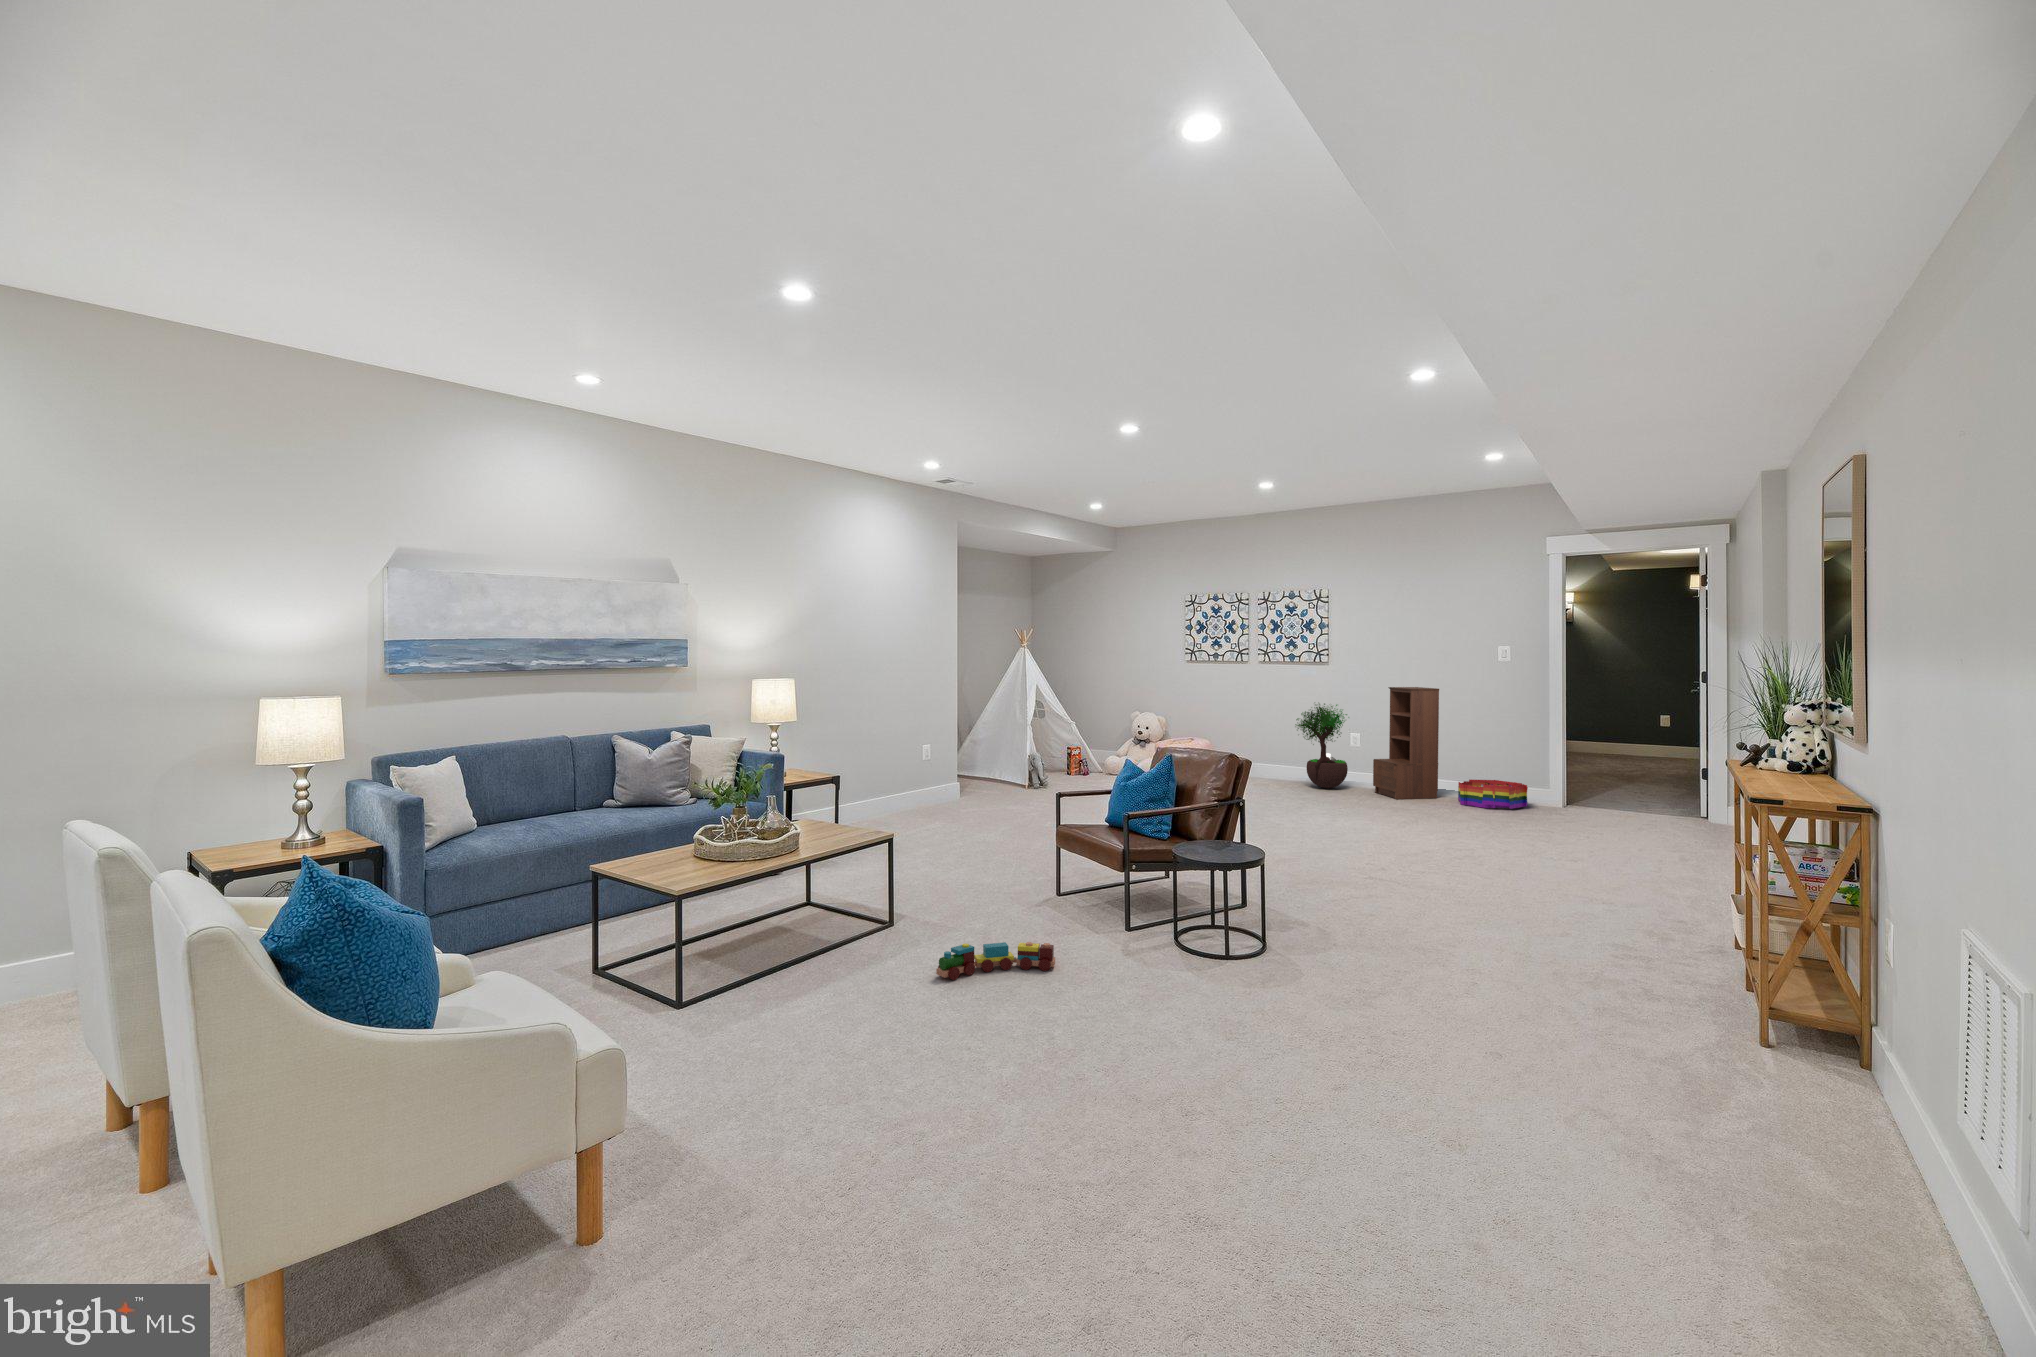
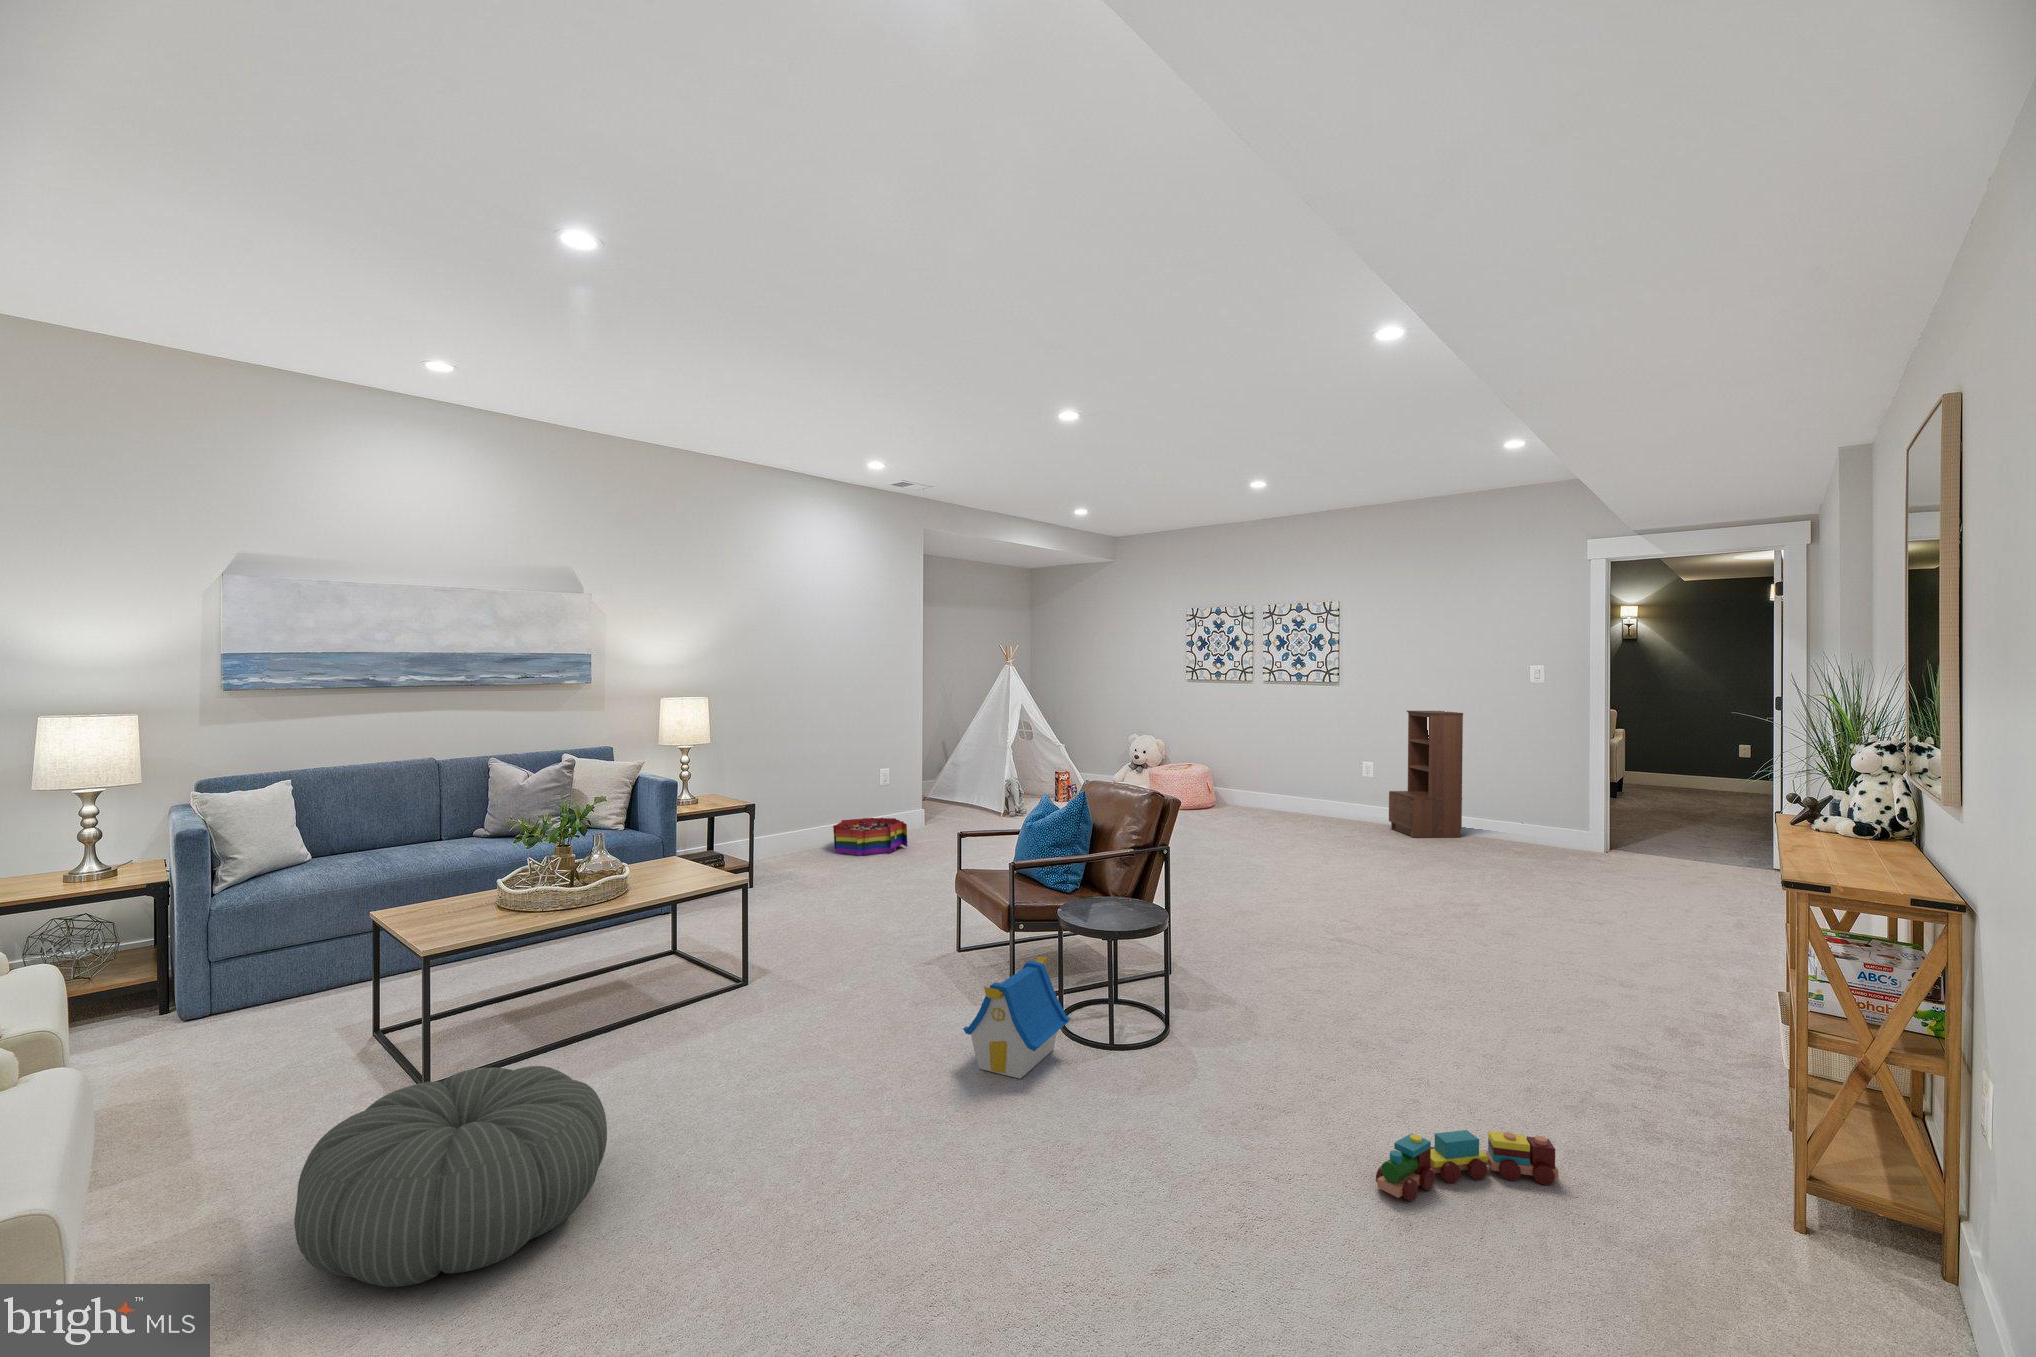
potted tree: present [1295,703,1348,788] -> none [1301,721,1362,822]
storage bin: present [1458,780,1528,809] -> present [833,818,907,856]
toy house: none [1110,887,1191,980] -> present [963,957,1070,1079]
toy train: present [936,942,1055,980] -> present [1376,1130,1559,1201]
pouf: none [681,969,894,1118] -> present [294,1066,607,1287]

